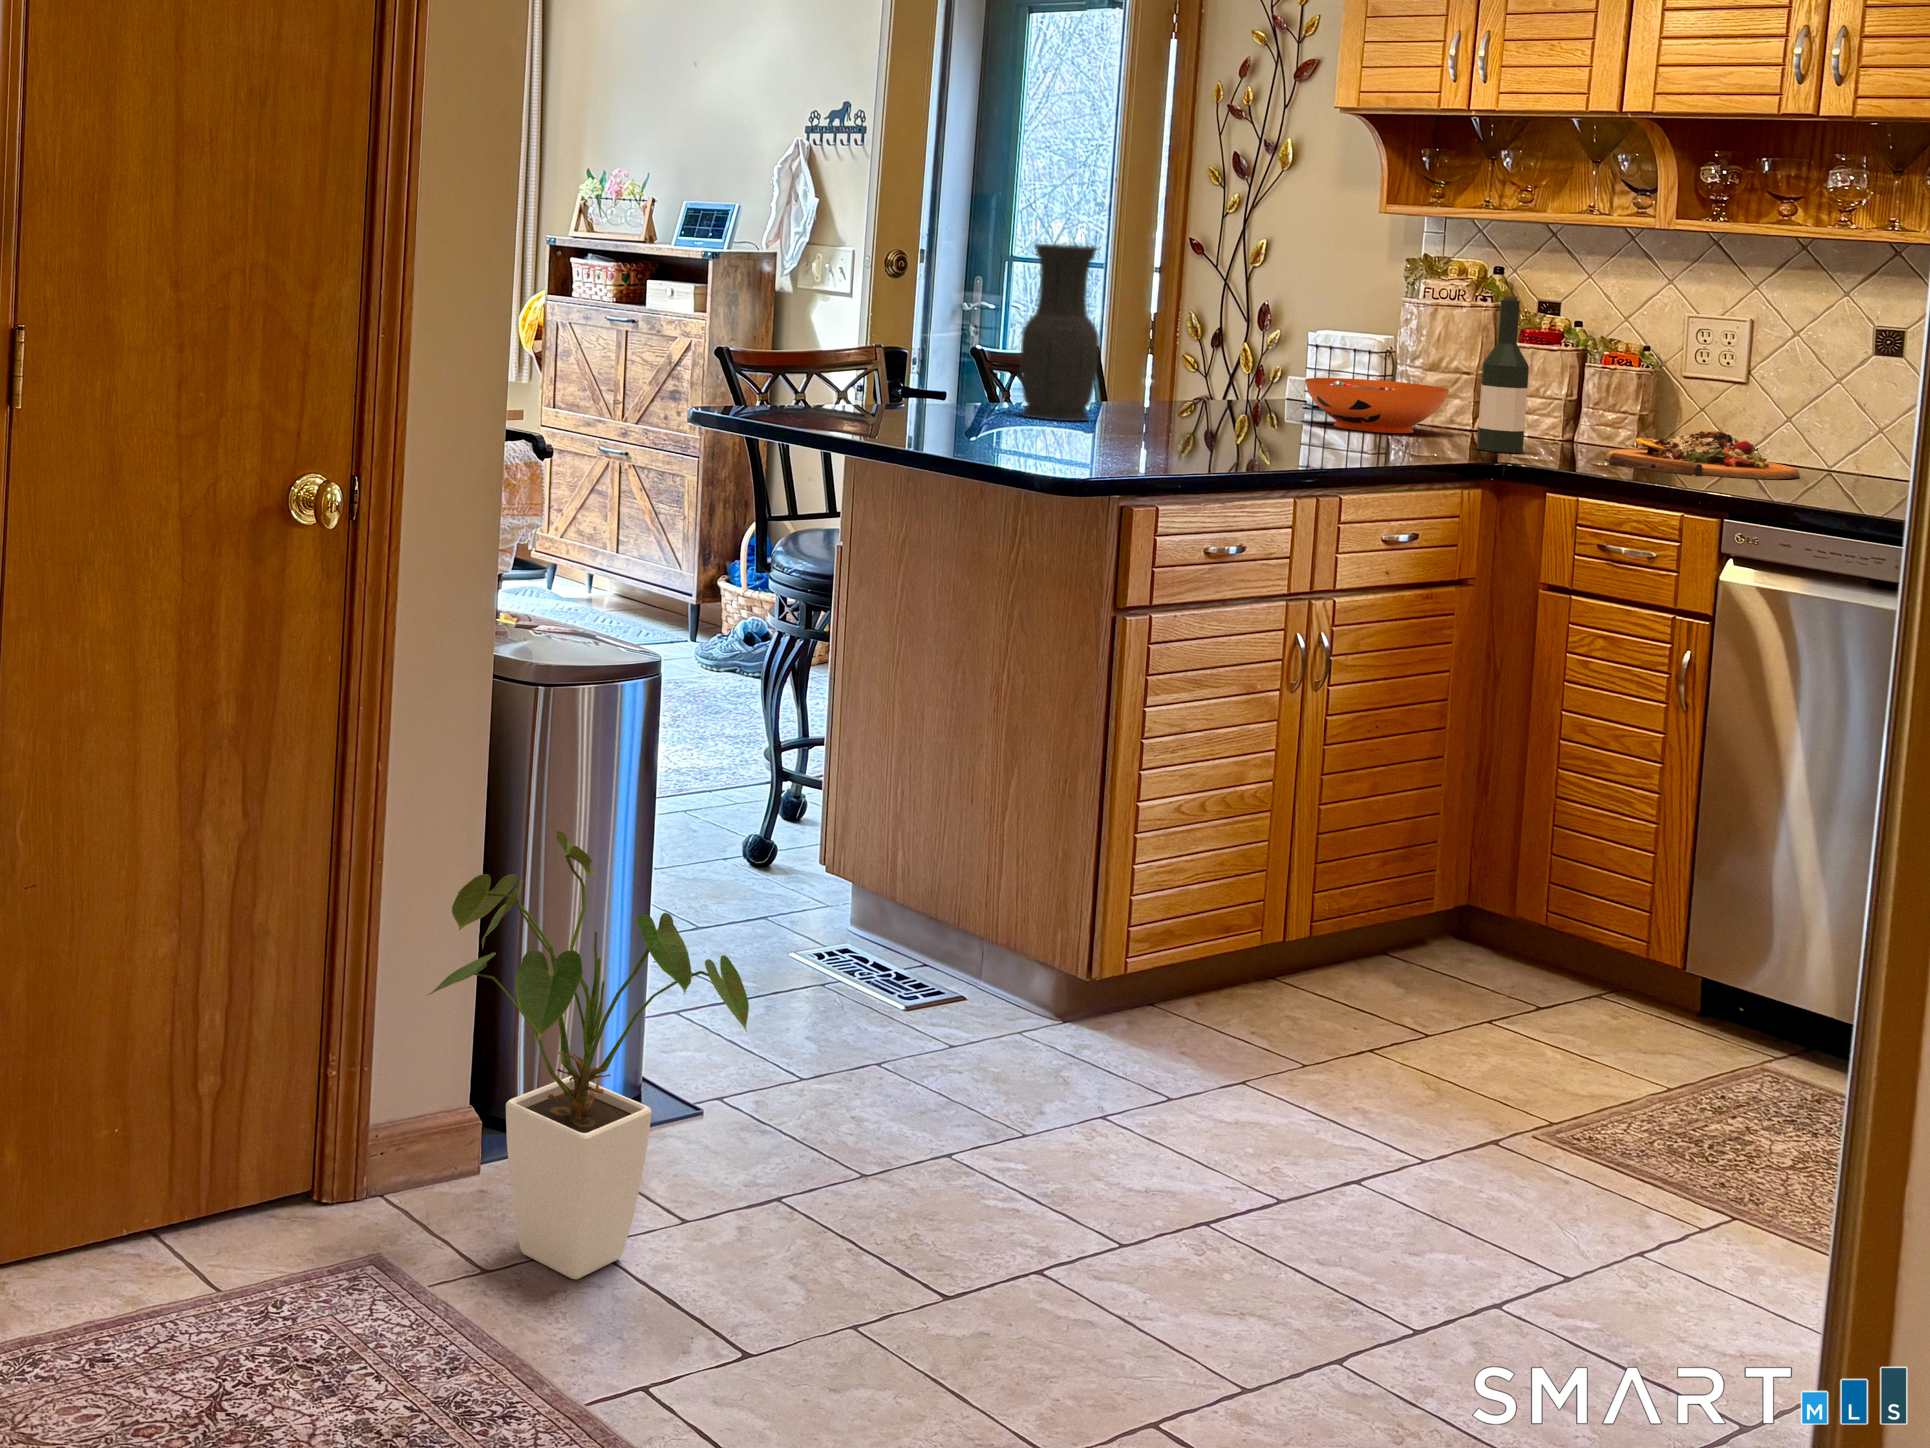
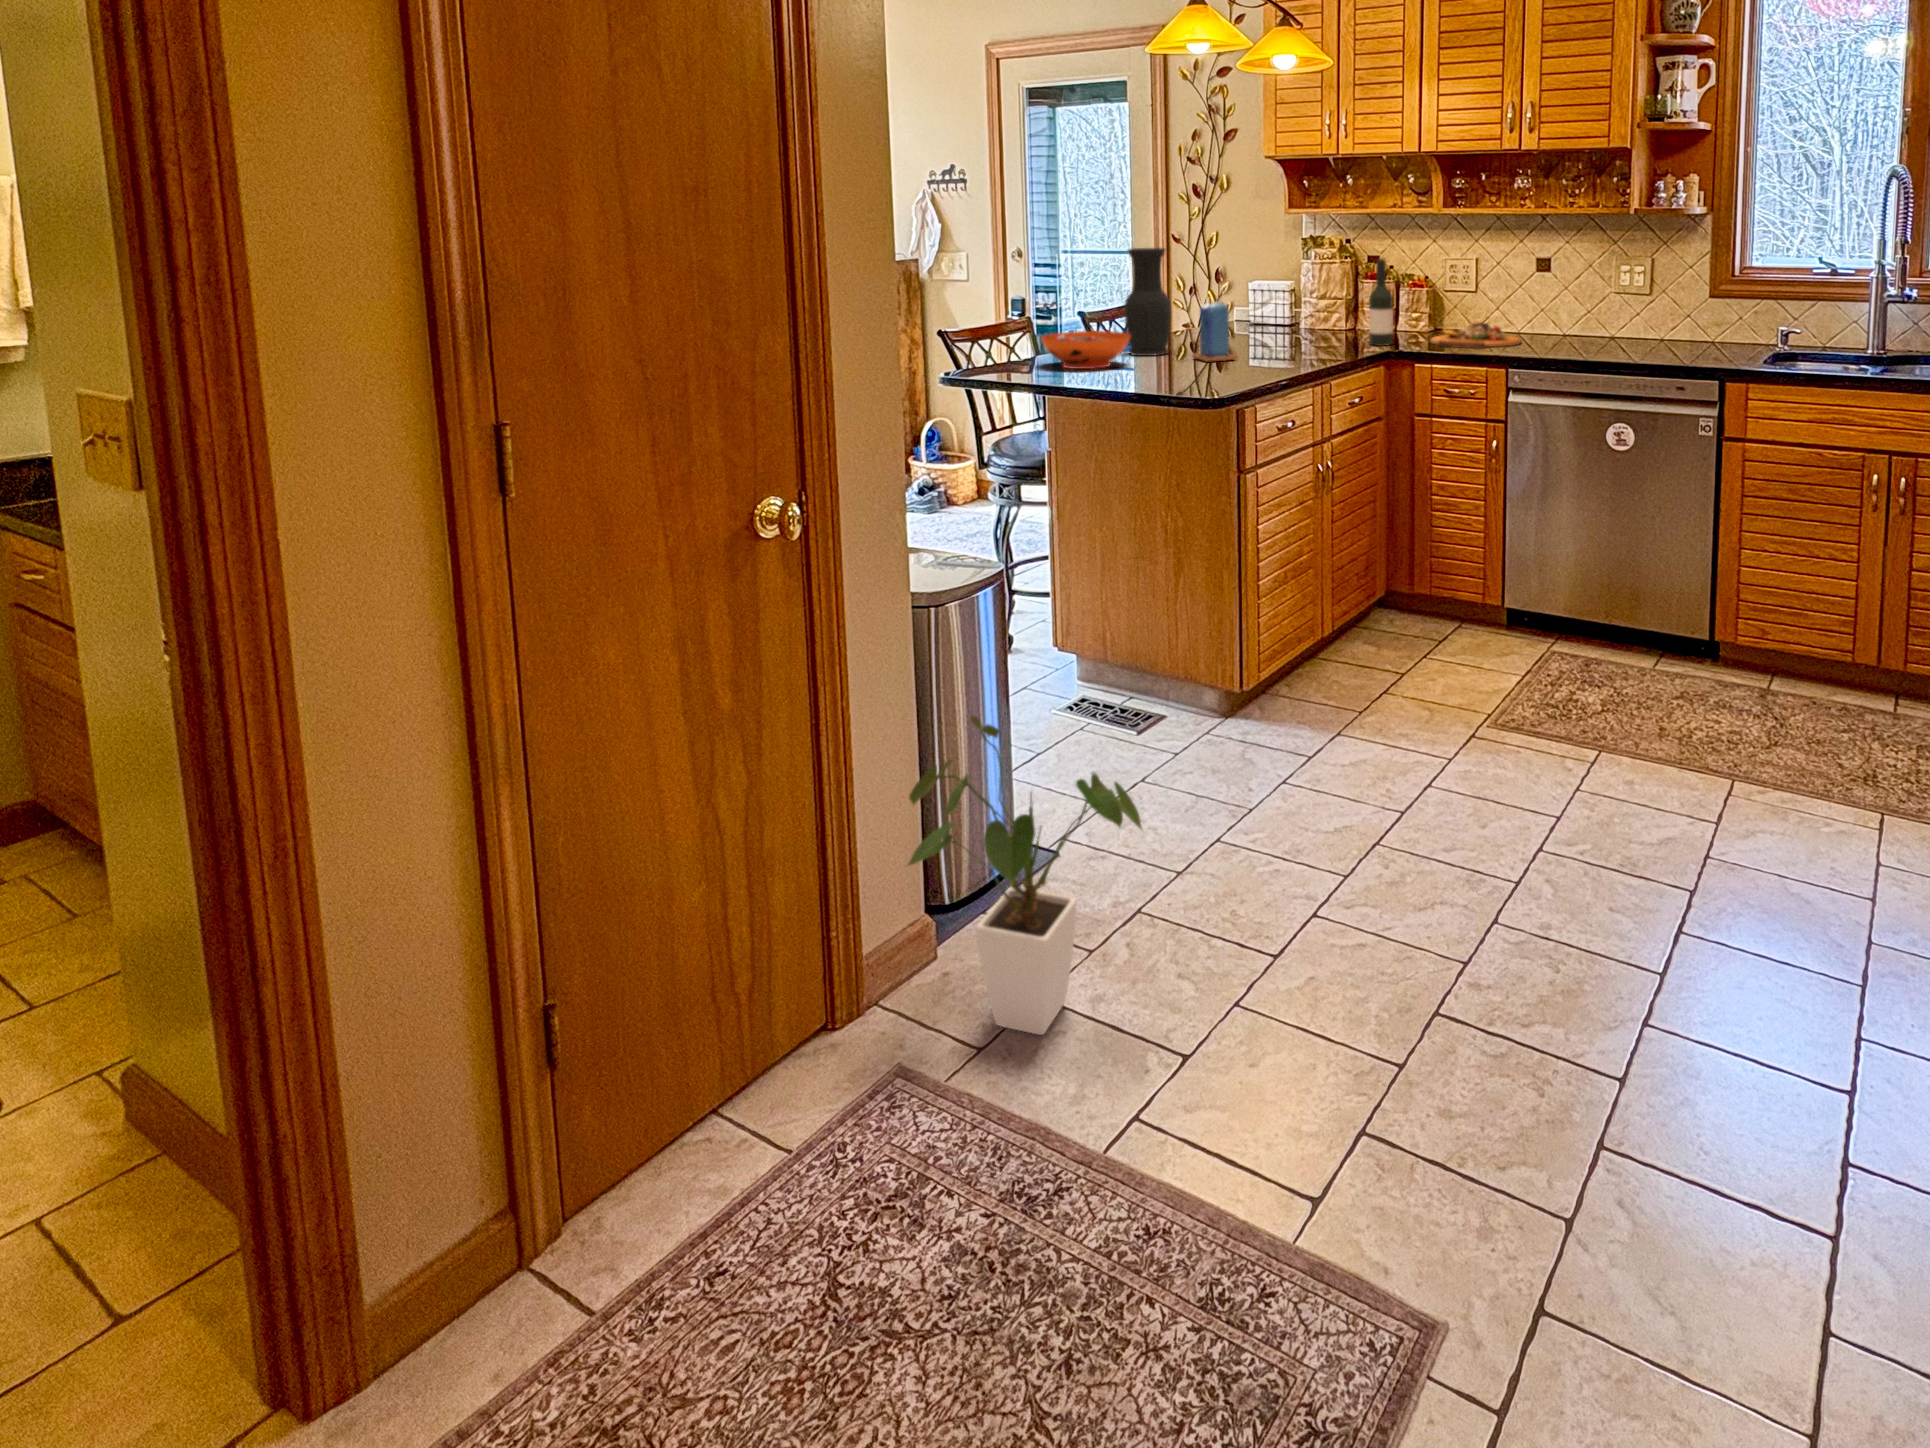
candle: none [1116,329,1191,438] -> present [1192,300,1237,362]
decorative bowl: present [1305,378,1449,433] -> present [1041,331,1130,369]

